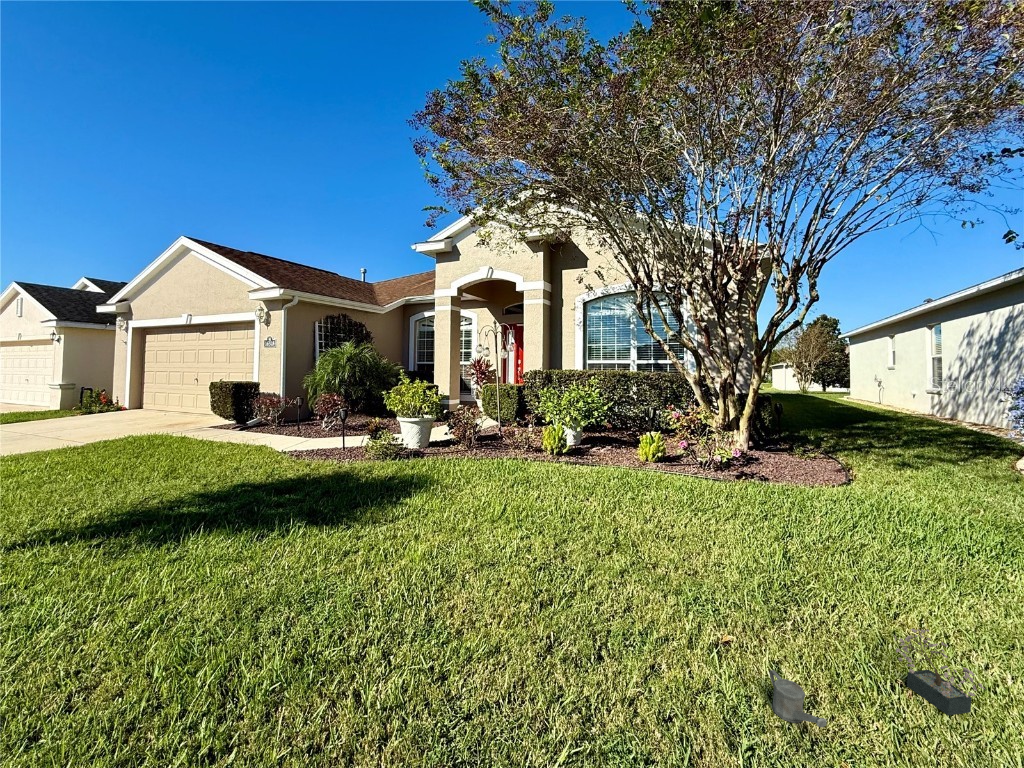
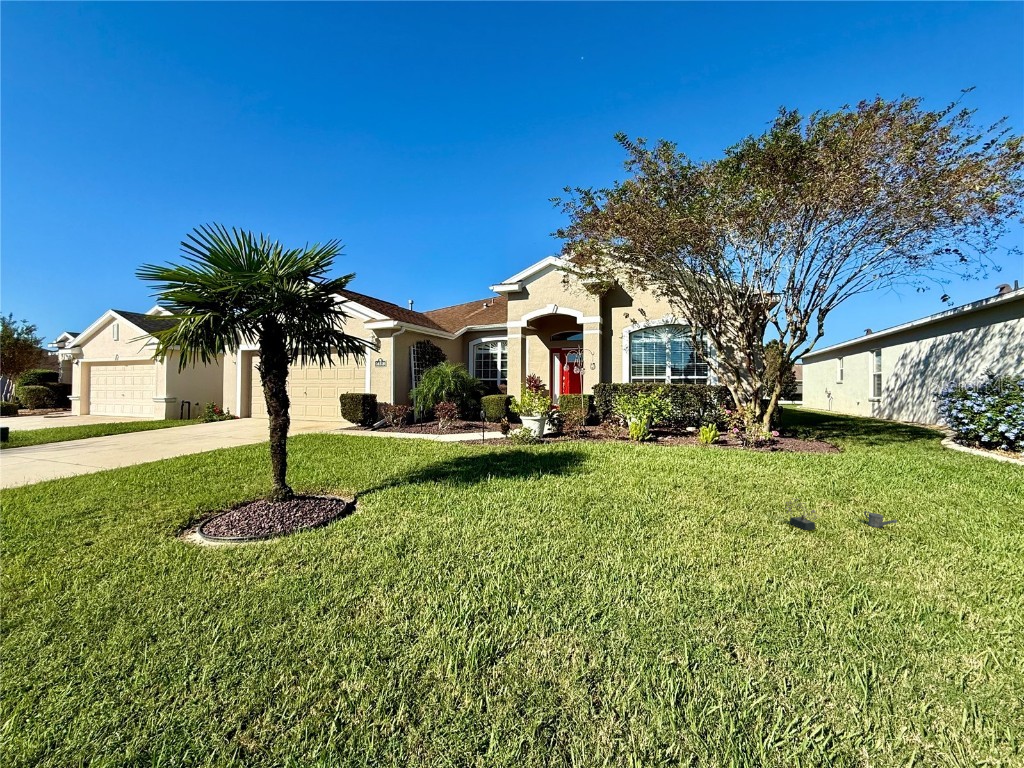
decorative plant: present [894,629,985,715] -> present [786,498,816,530]

